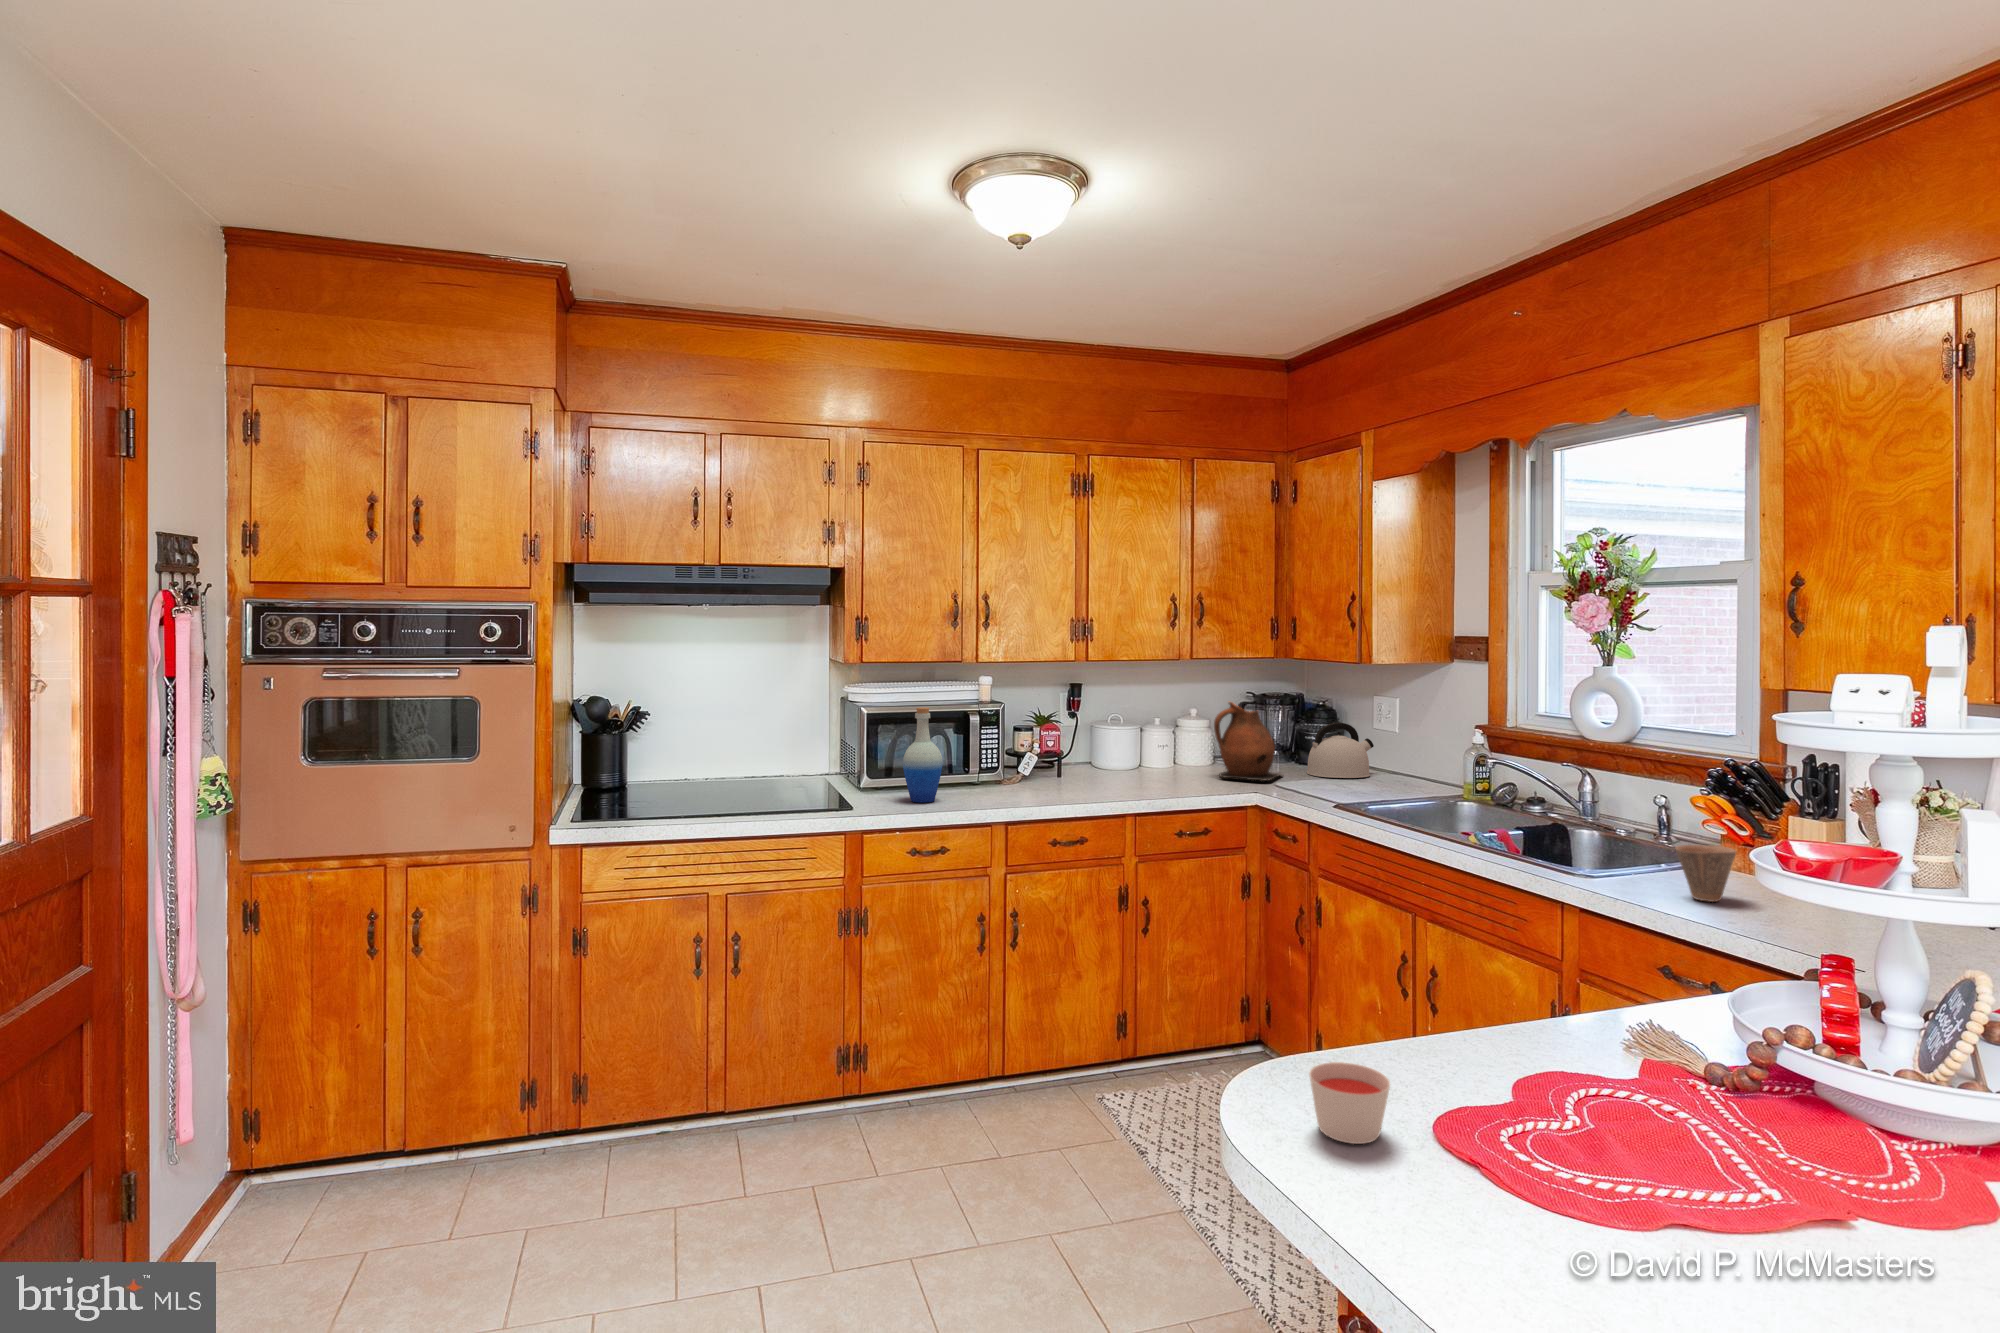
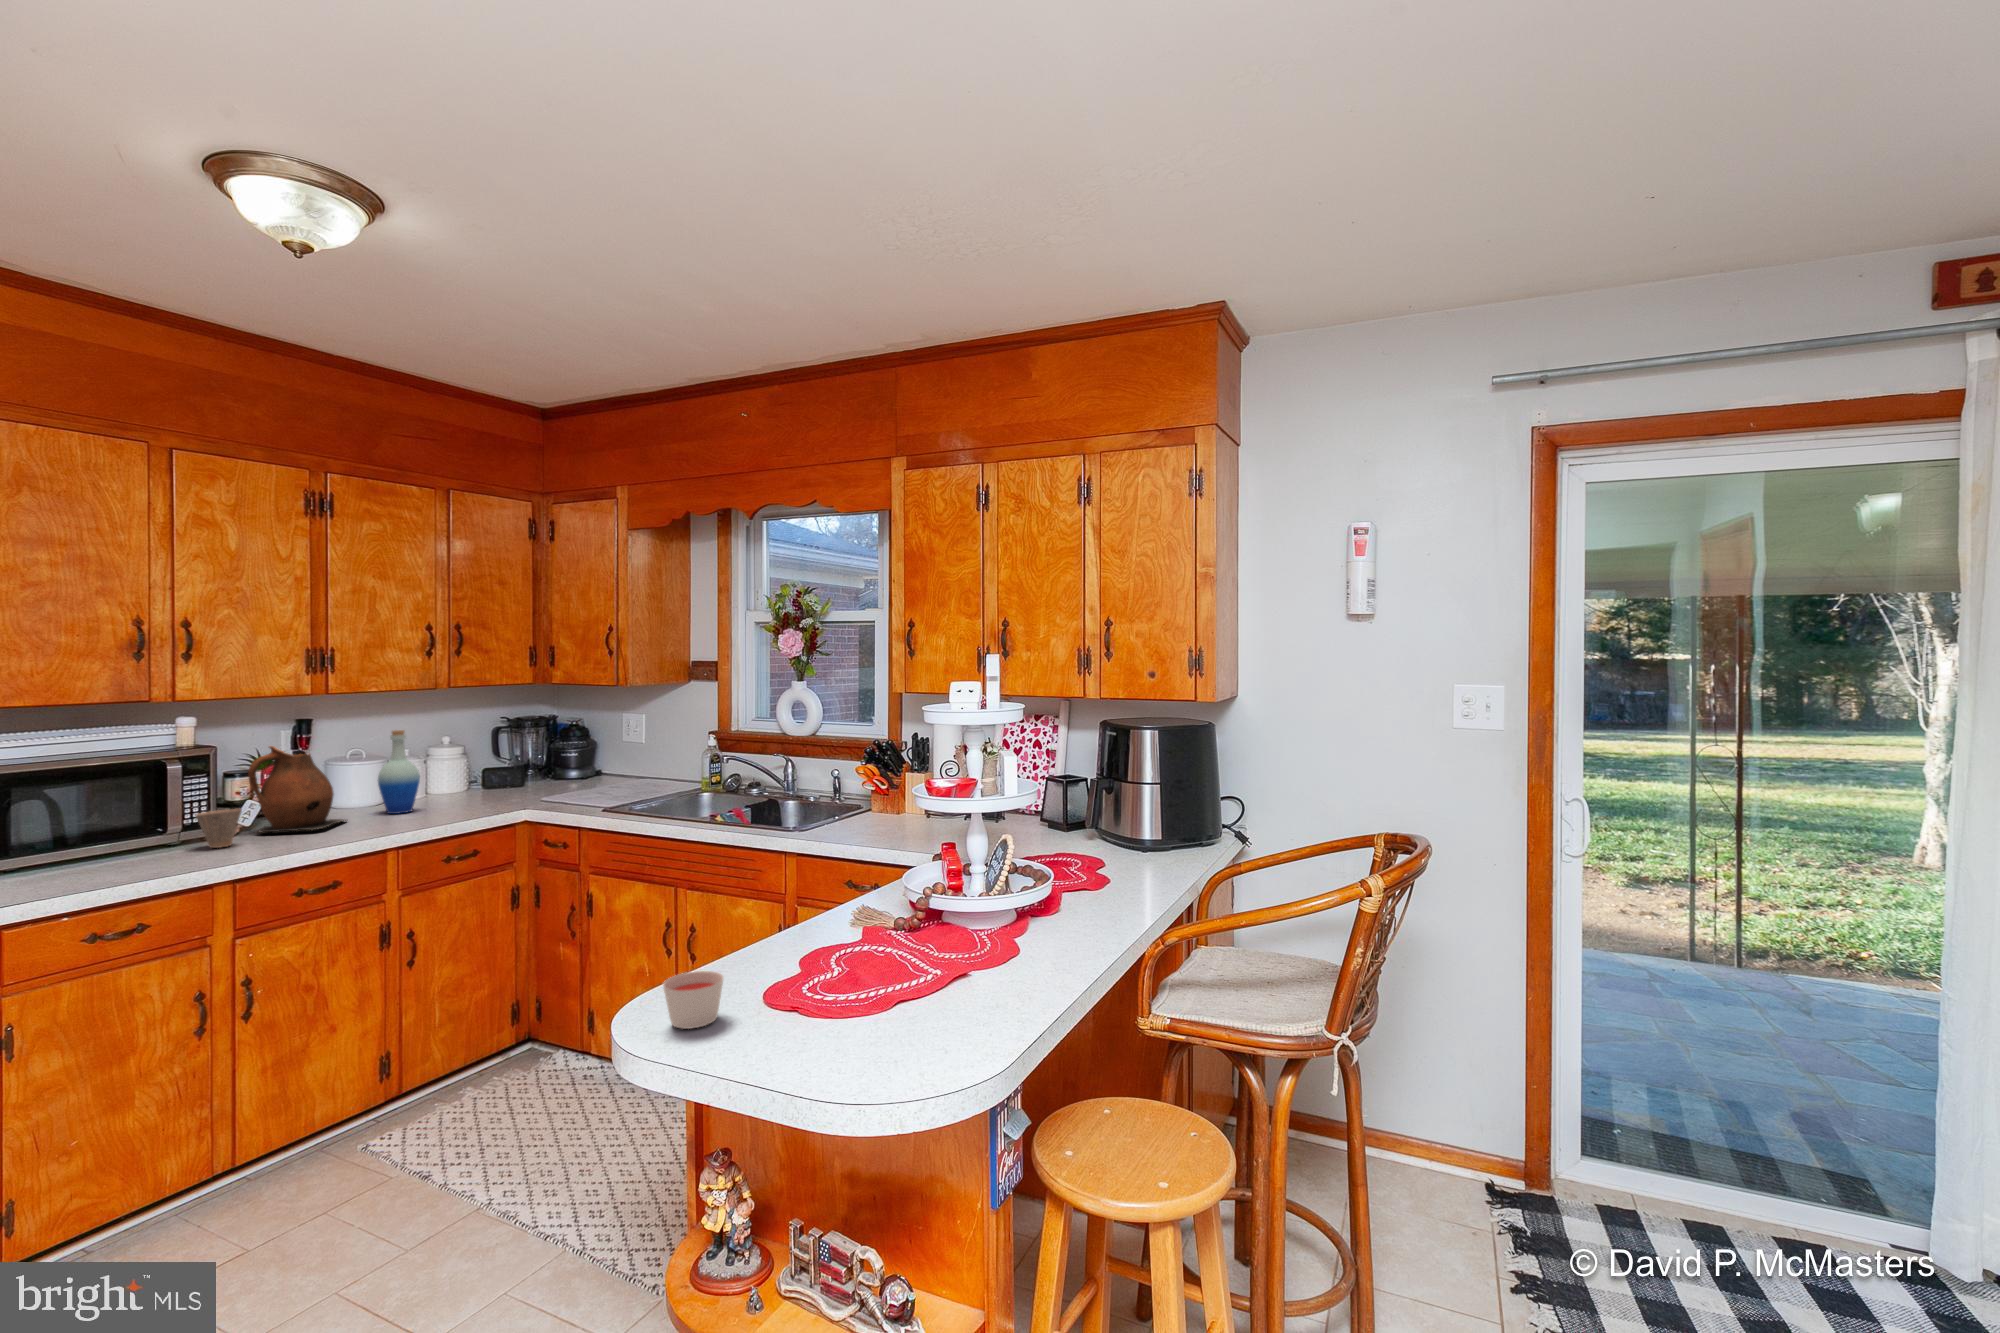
ceramic pitcher: present [1214,702,1282,781] -> present [248,746,346,832]
bottle: present [903,707,943,803] -> present [378,730,420,814]
kettle: present [1307,723,1374,778] -> none [564,742,623,790]
cup: present [1675,845,1736,902] -> present [196,809,242,848]

